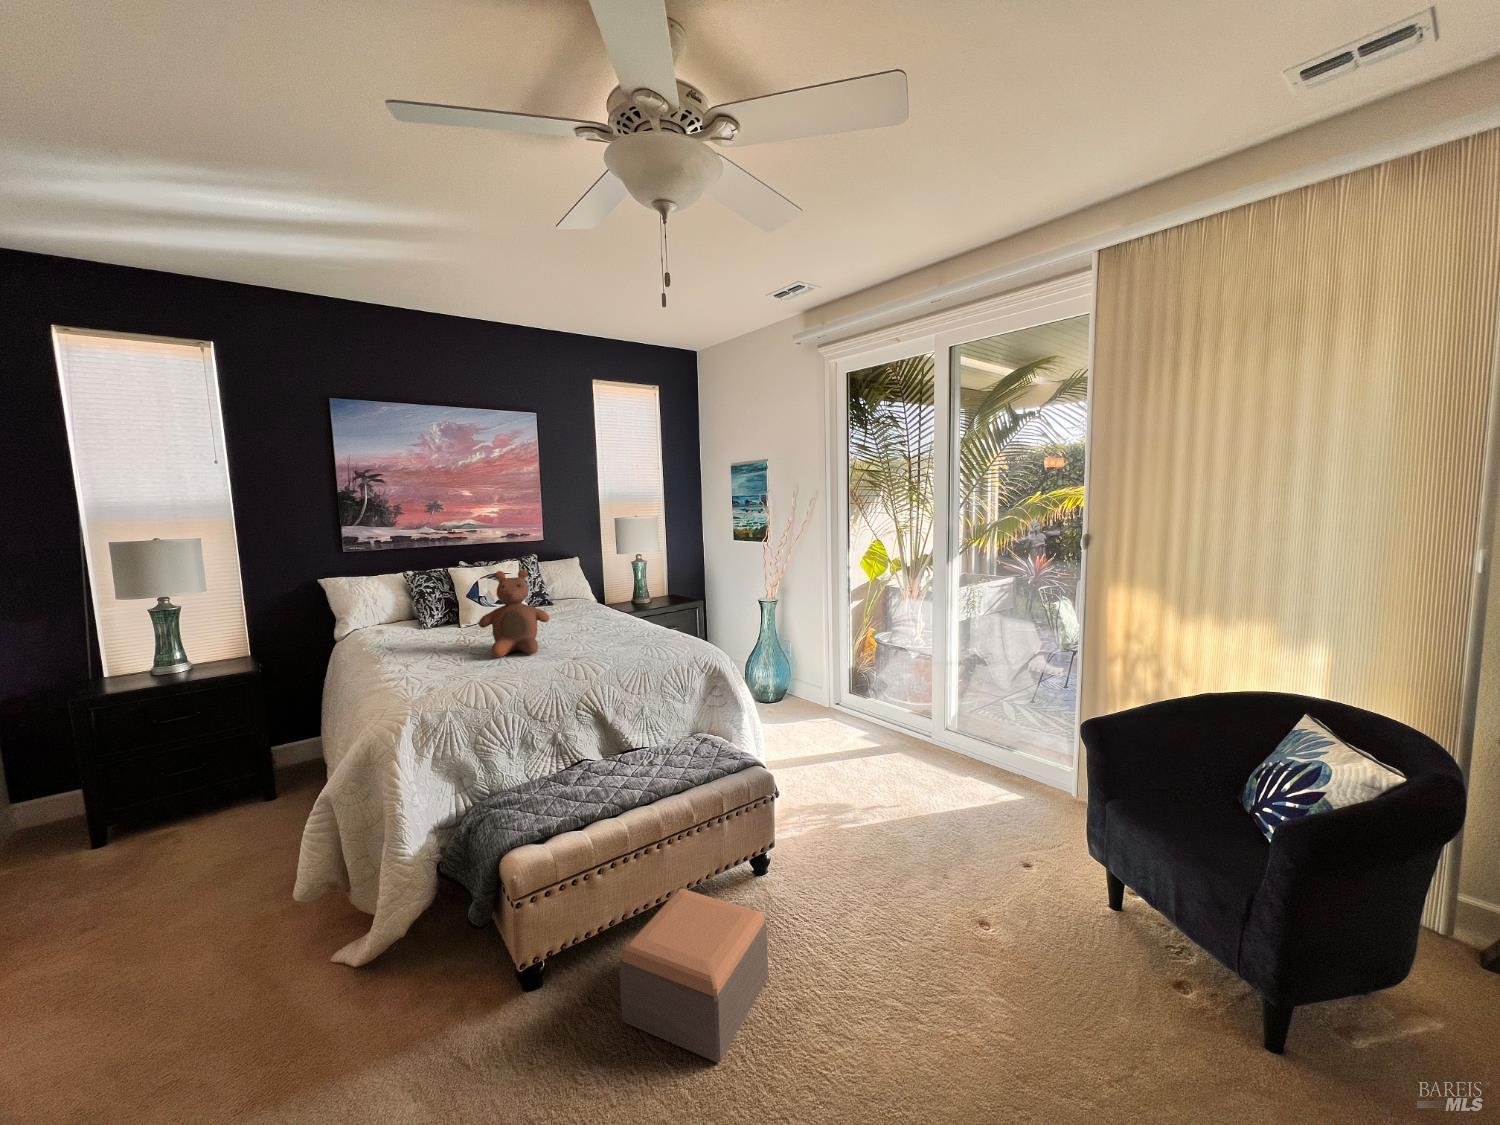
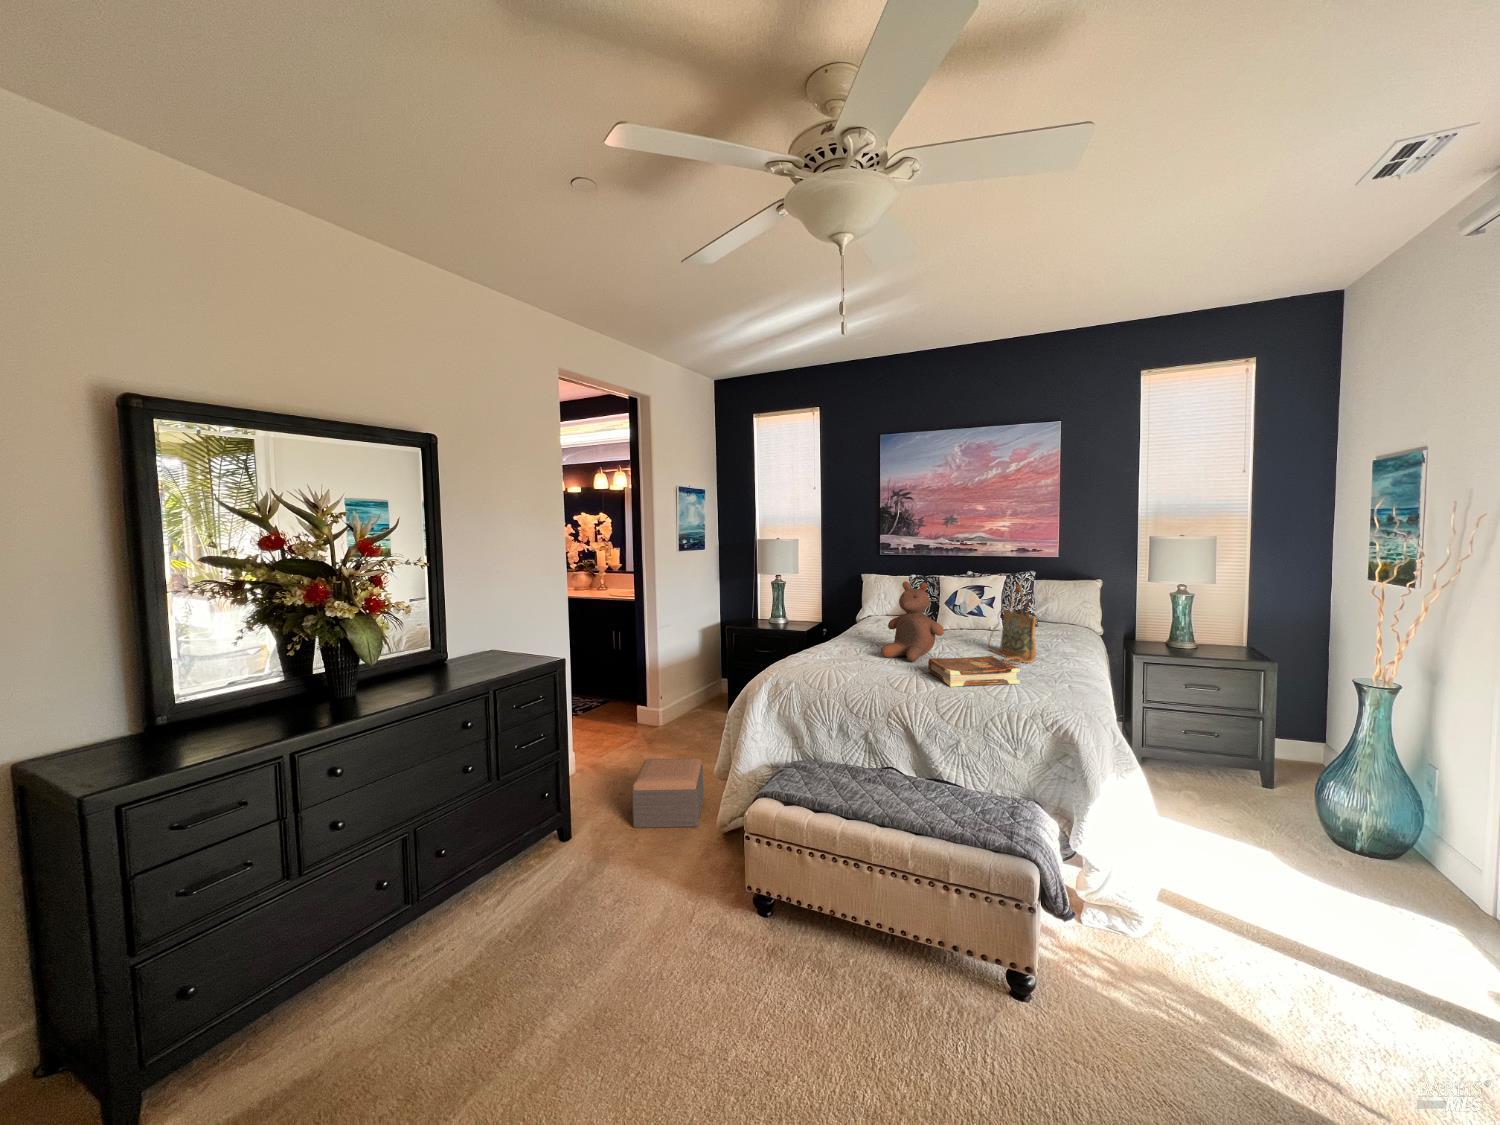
handbag: none [562,563,622,634] -> present [988,584,1036,664]
book: none [568,629,652,661] -> present [928,656,1020,687]
footstool: present [619,888,768,1063] -> present [632,758,703,828]

